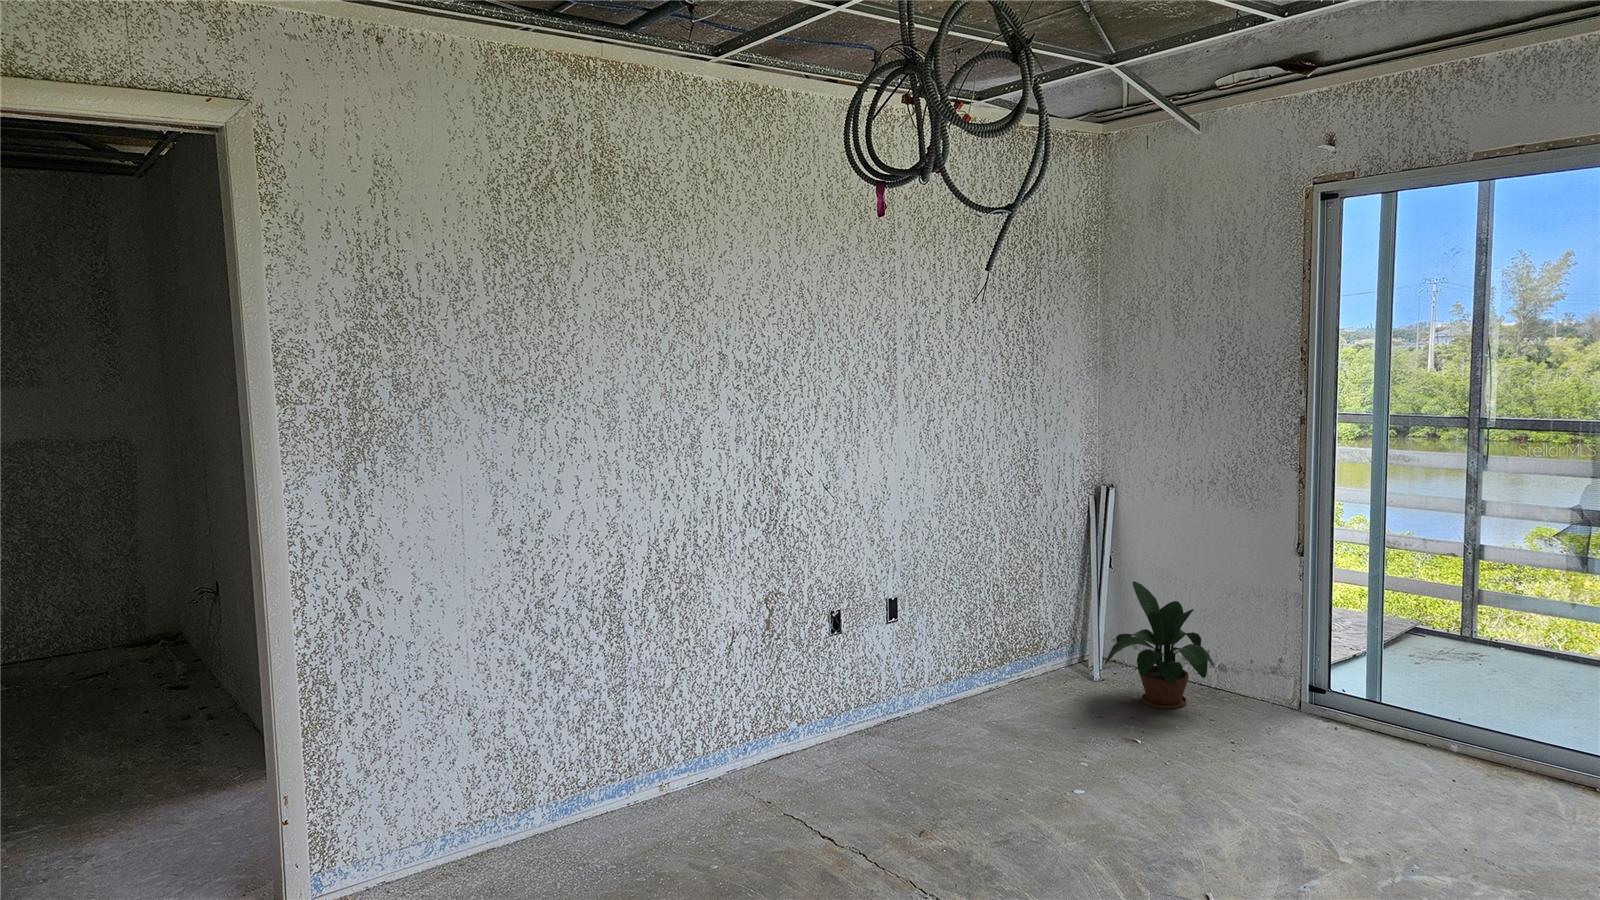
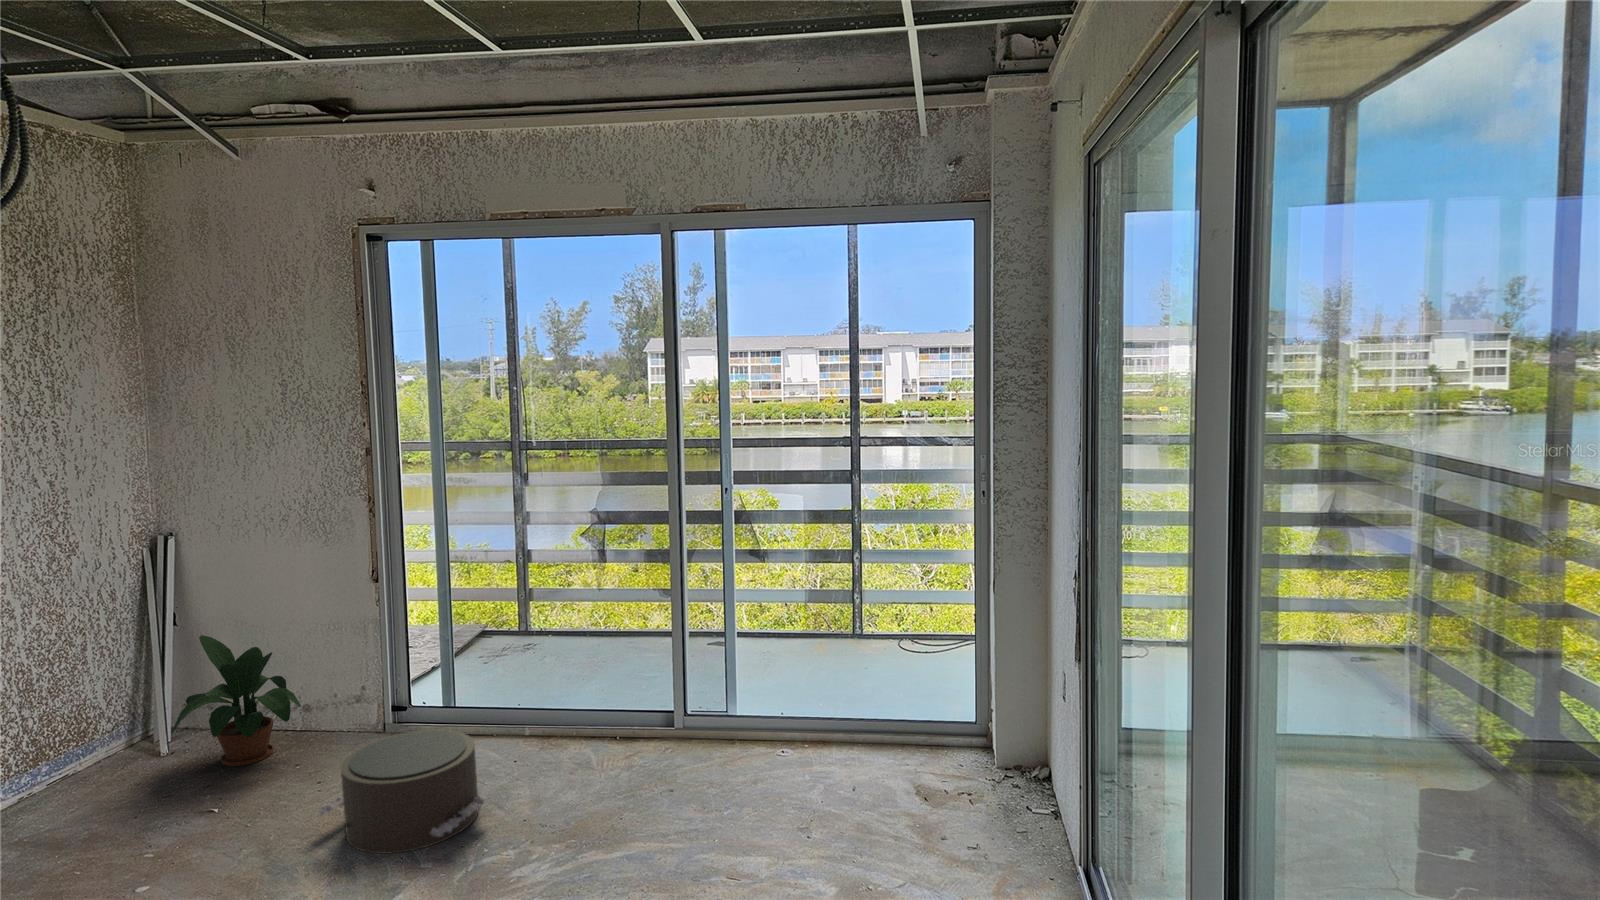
pouf: none [1234,717,1422,840] -> present [315,729,485,854]

